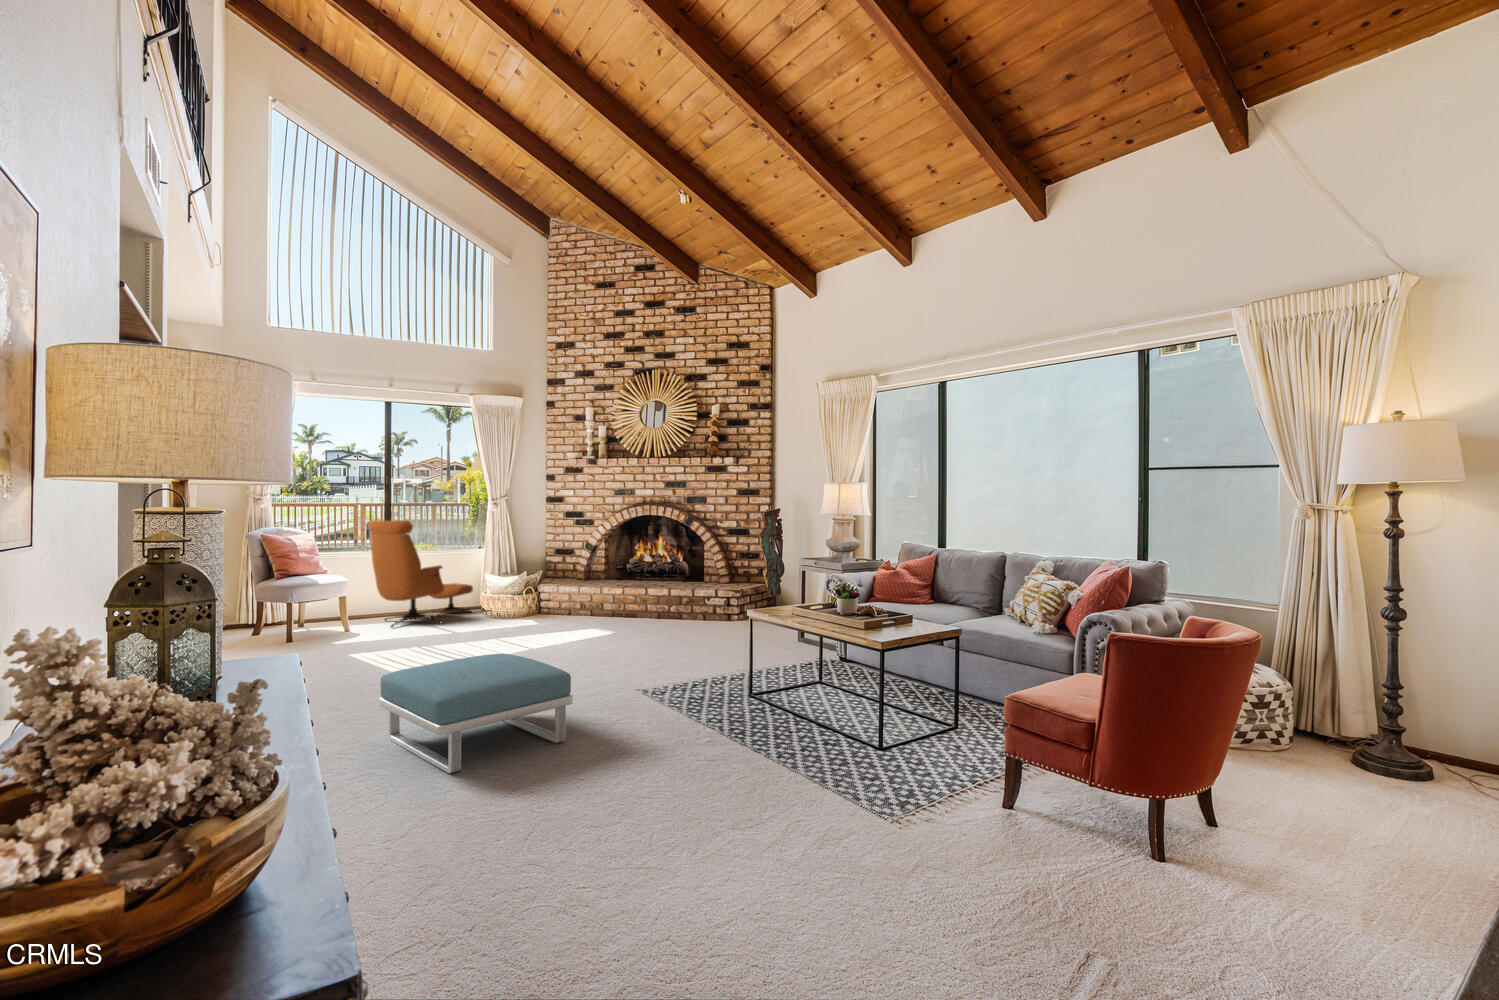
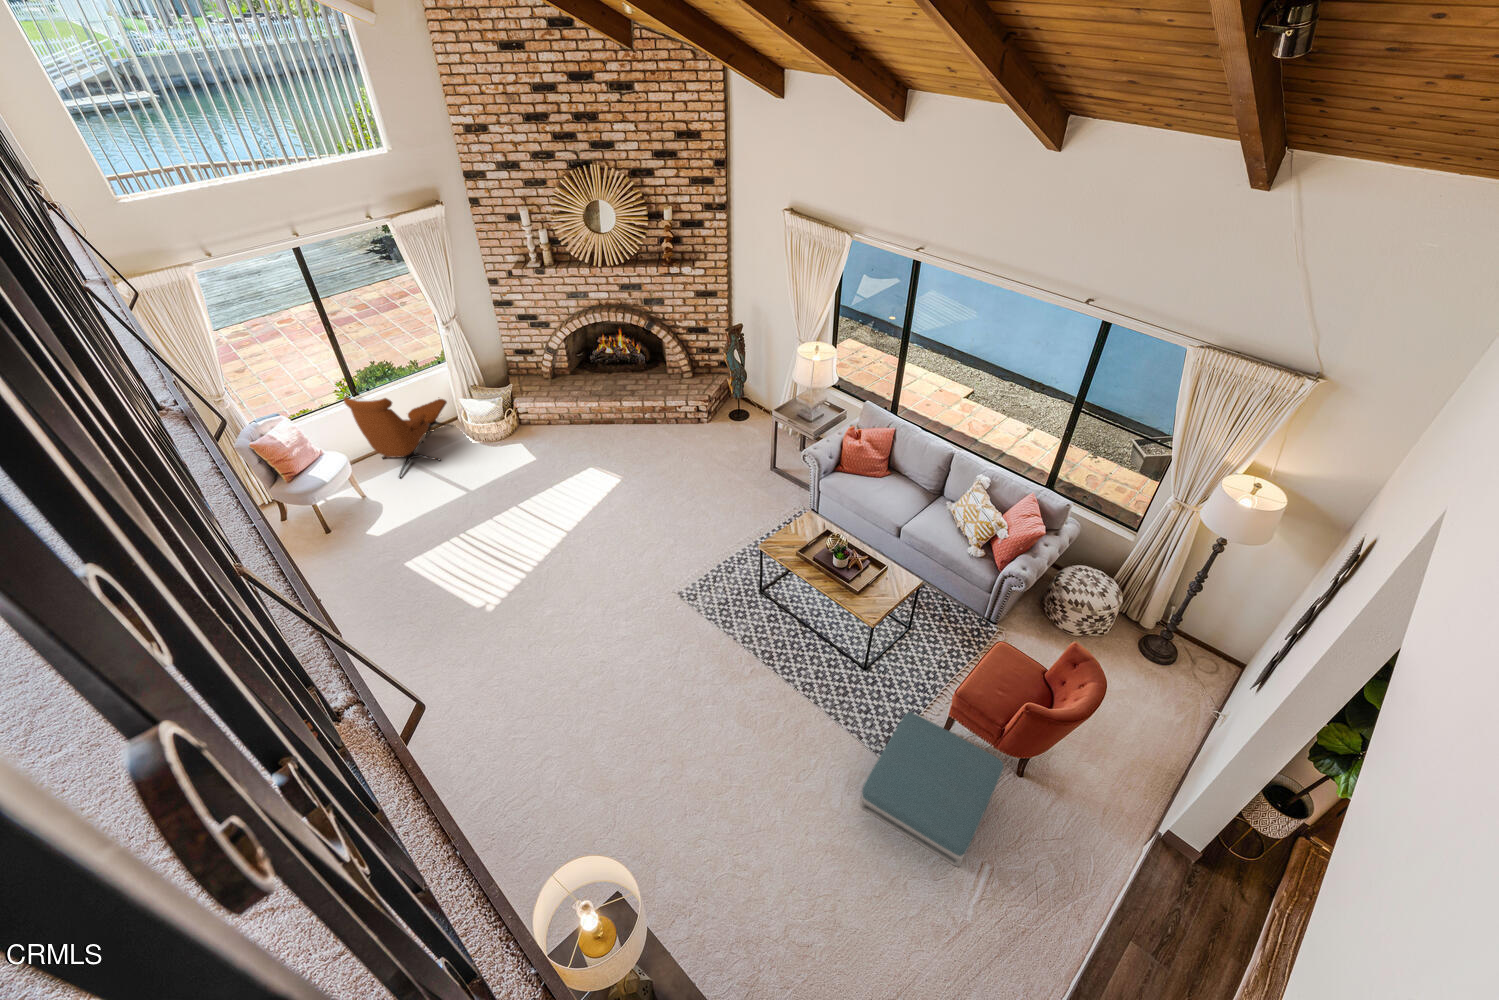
footstool: present [379,654,573,773] -> present [860,712,1003,867]

